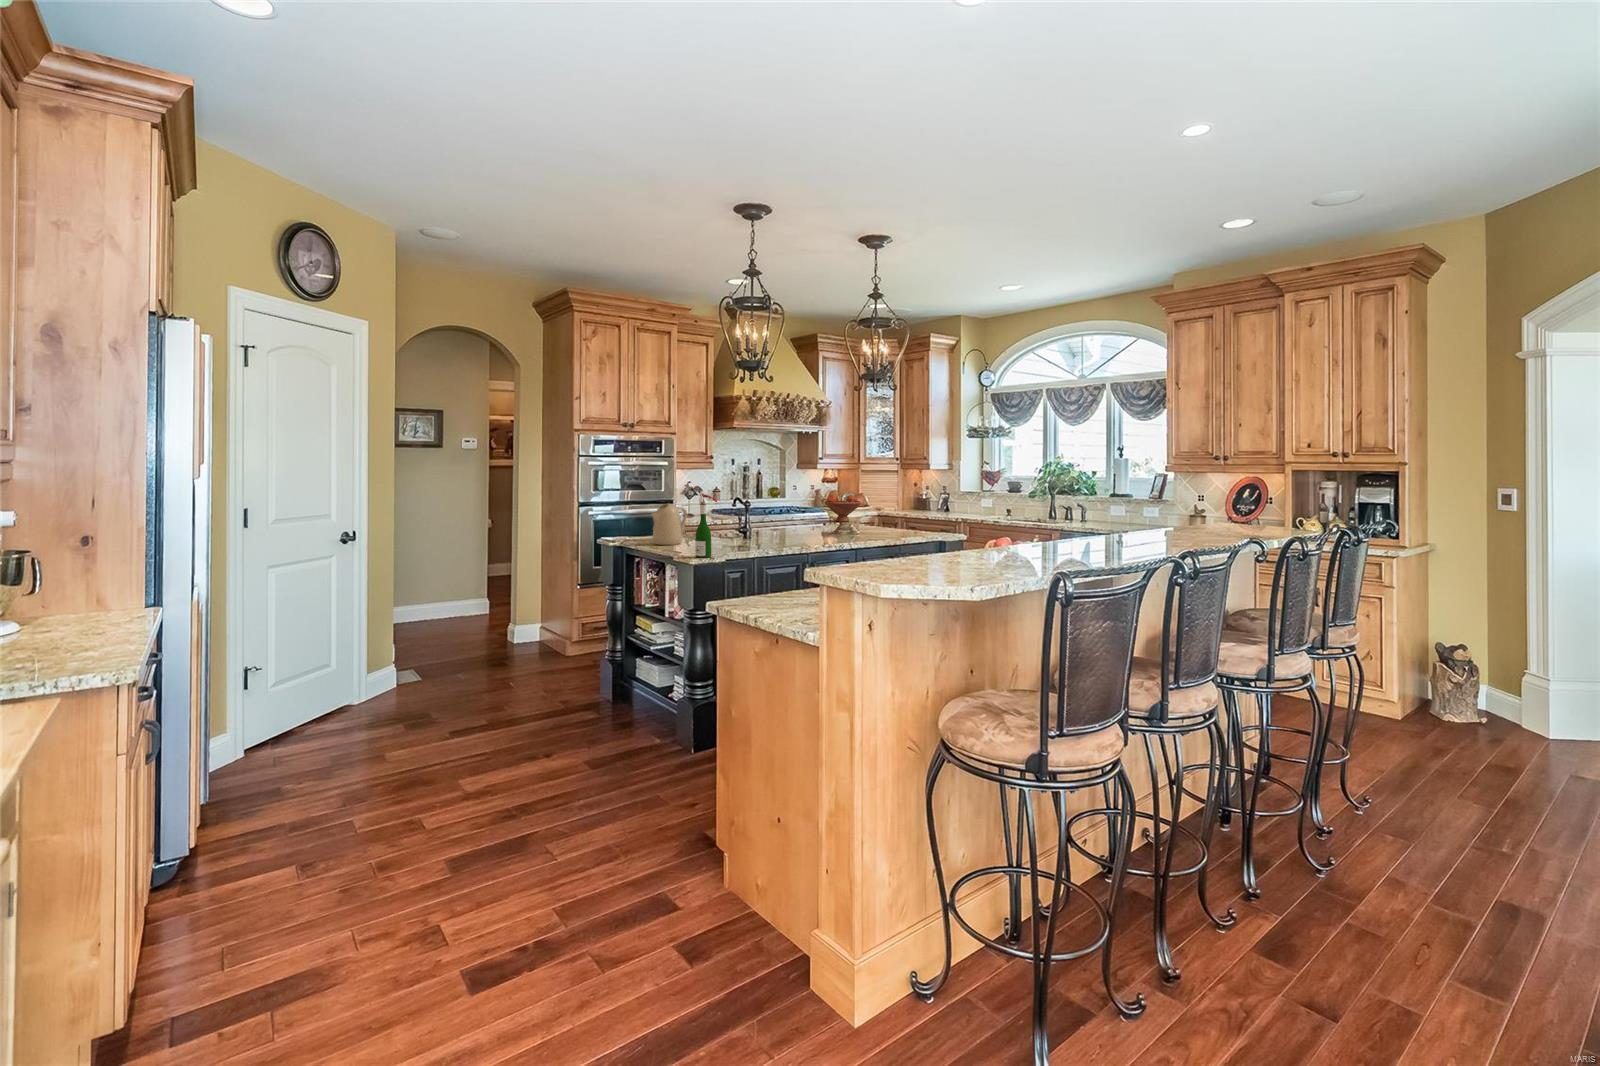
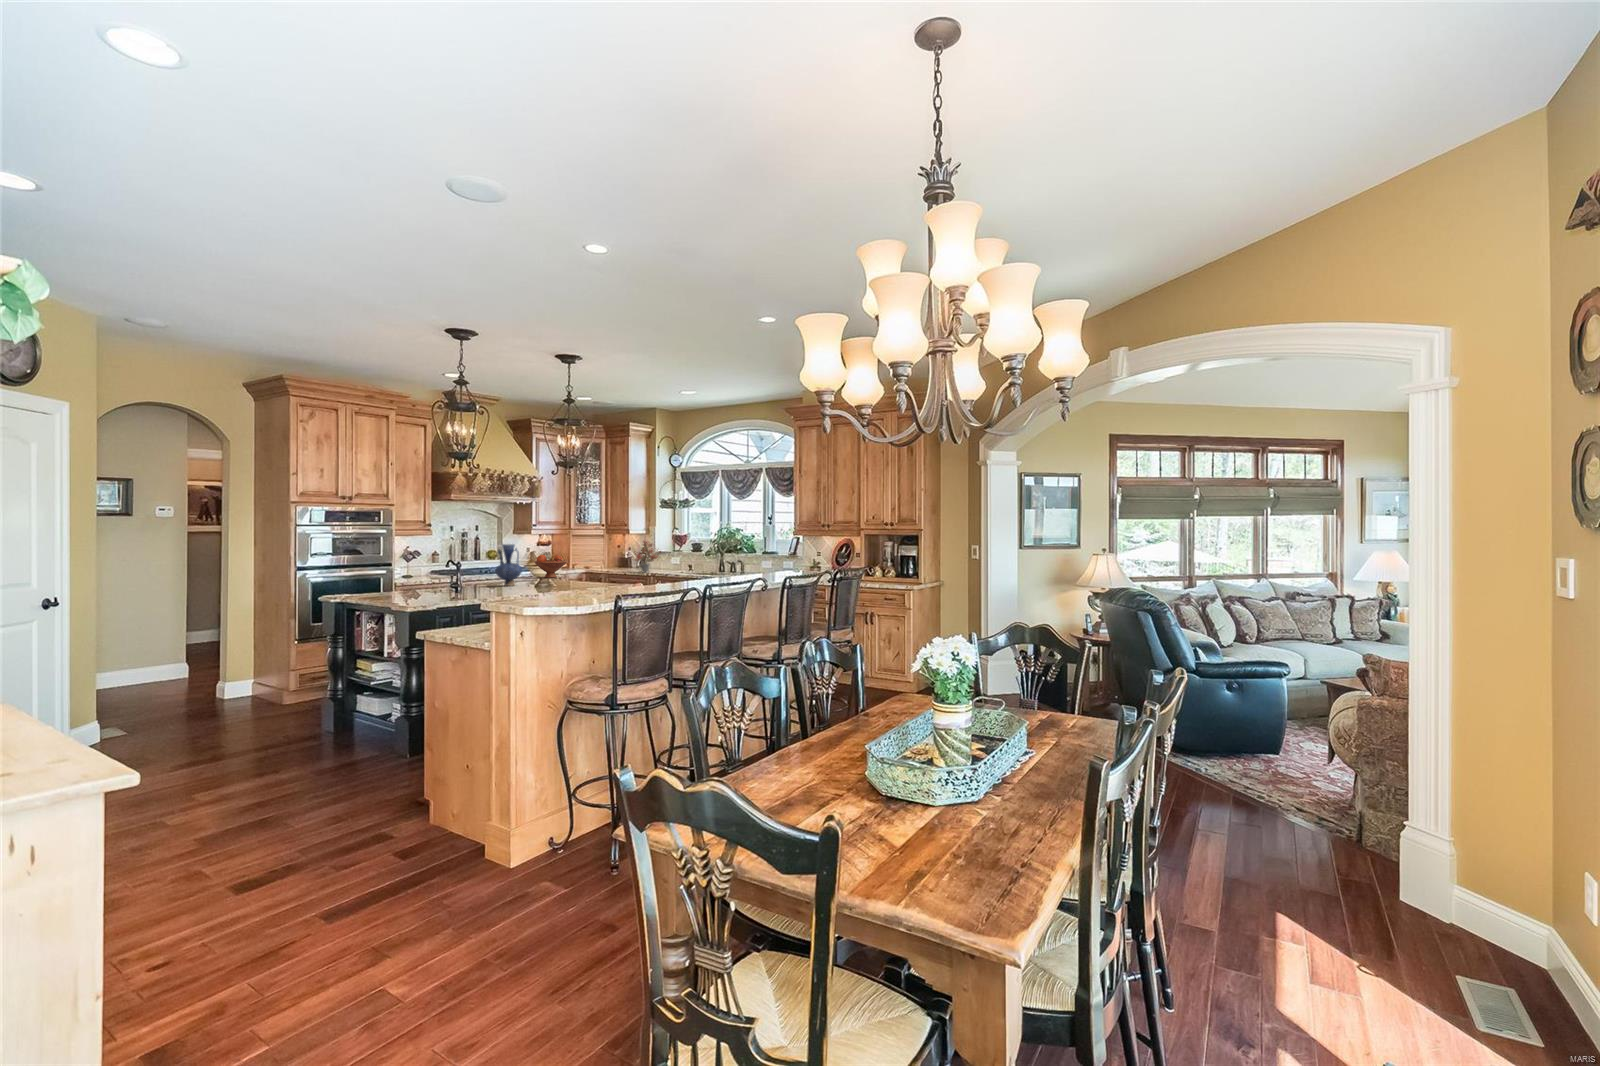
potted plant: none [938,469,975,518] -> present [634,541,661,572]
vase: none [784,480,814,532] -> present [495,544,522,586]
wine bottle: present [695,493,717,558] -> none [412,555,432,607]
kettle: present [652,504,687,545] -> none [371,565,405,600]

